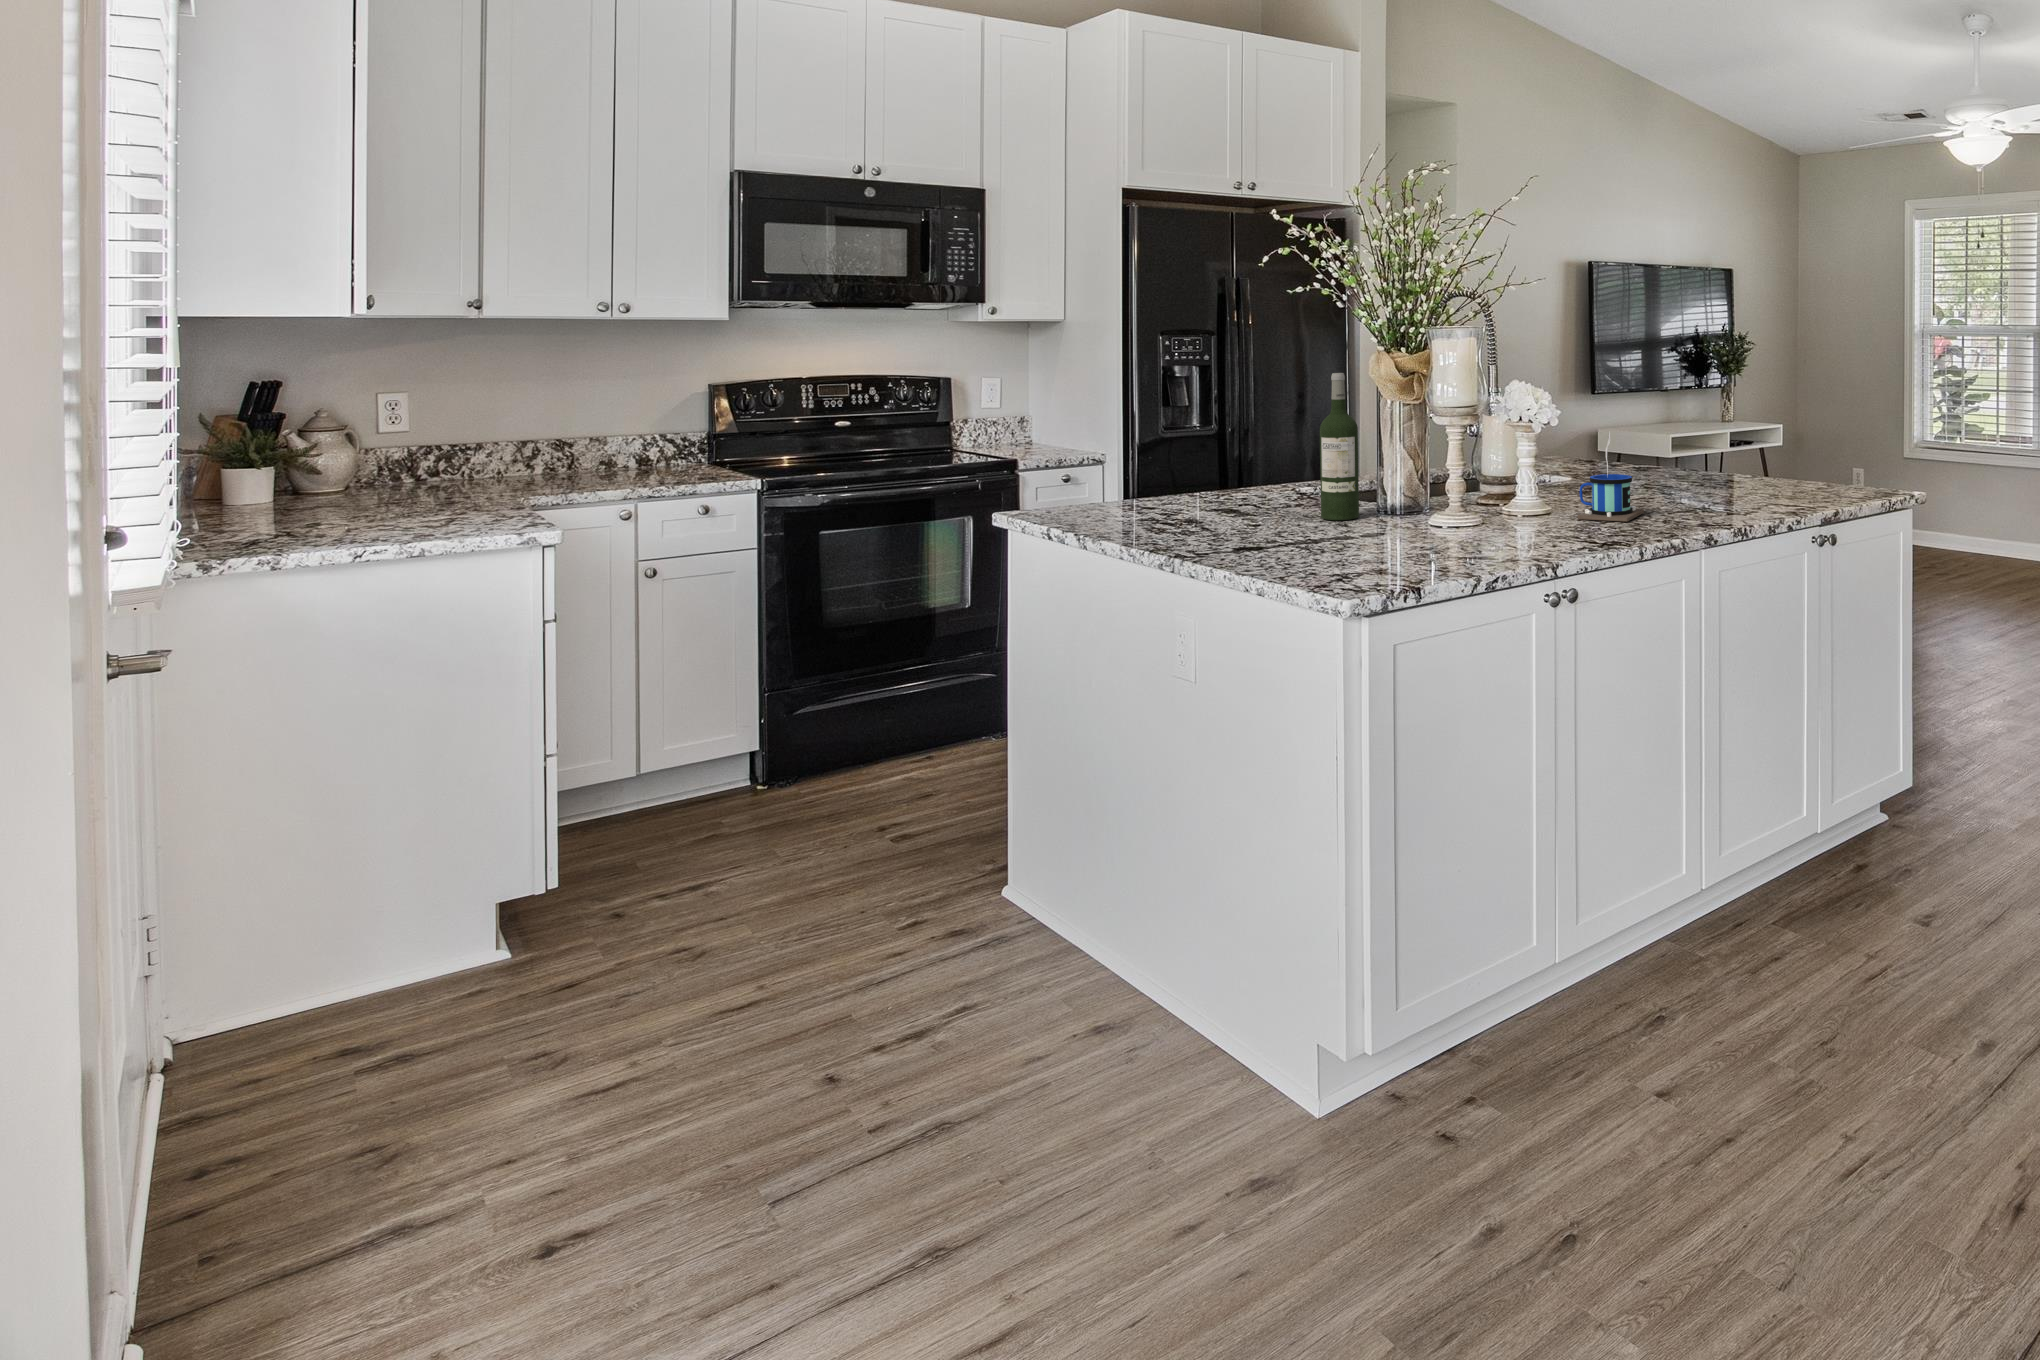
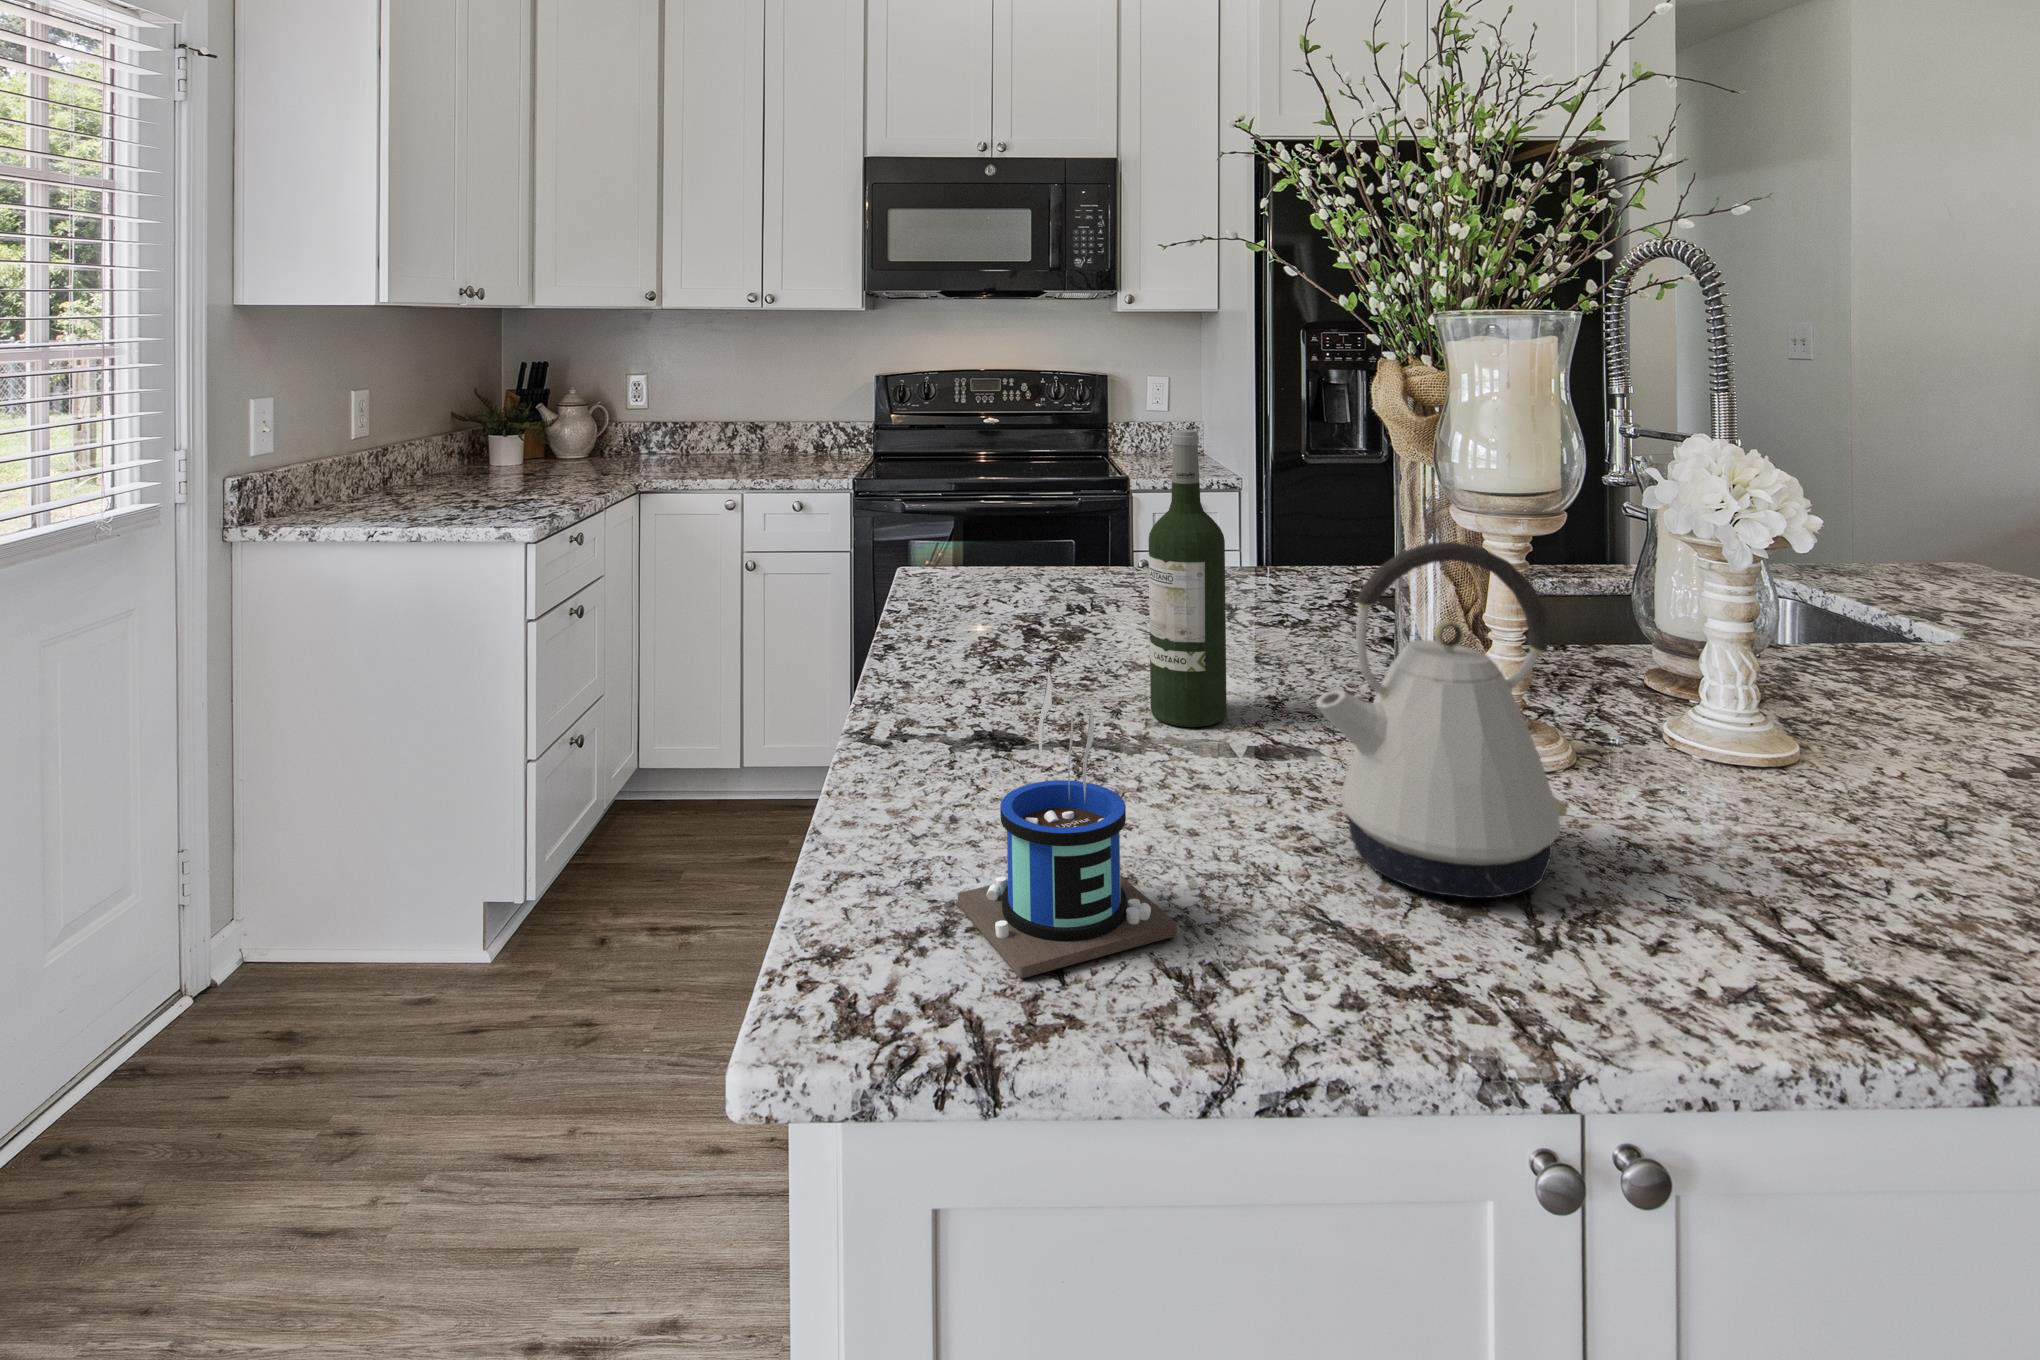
kettle: none [1460,402,1540,532] -> present [1316,541,1567,898]
mug: present [1578,432,1644,521] -> present [958,671,1177,978]

